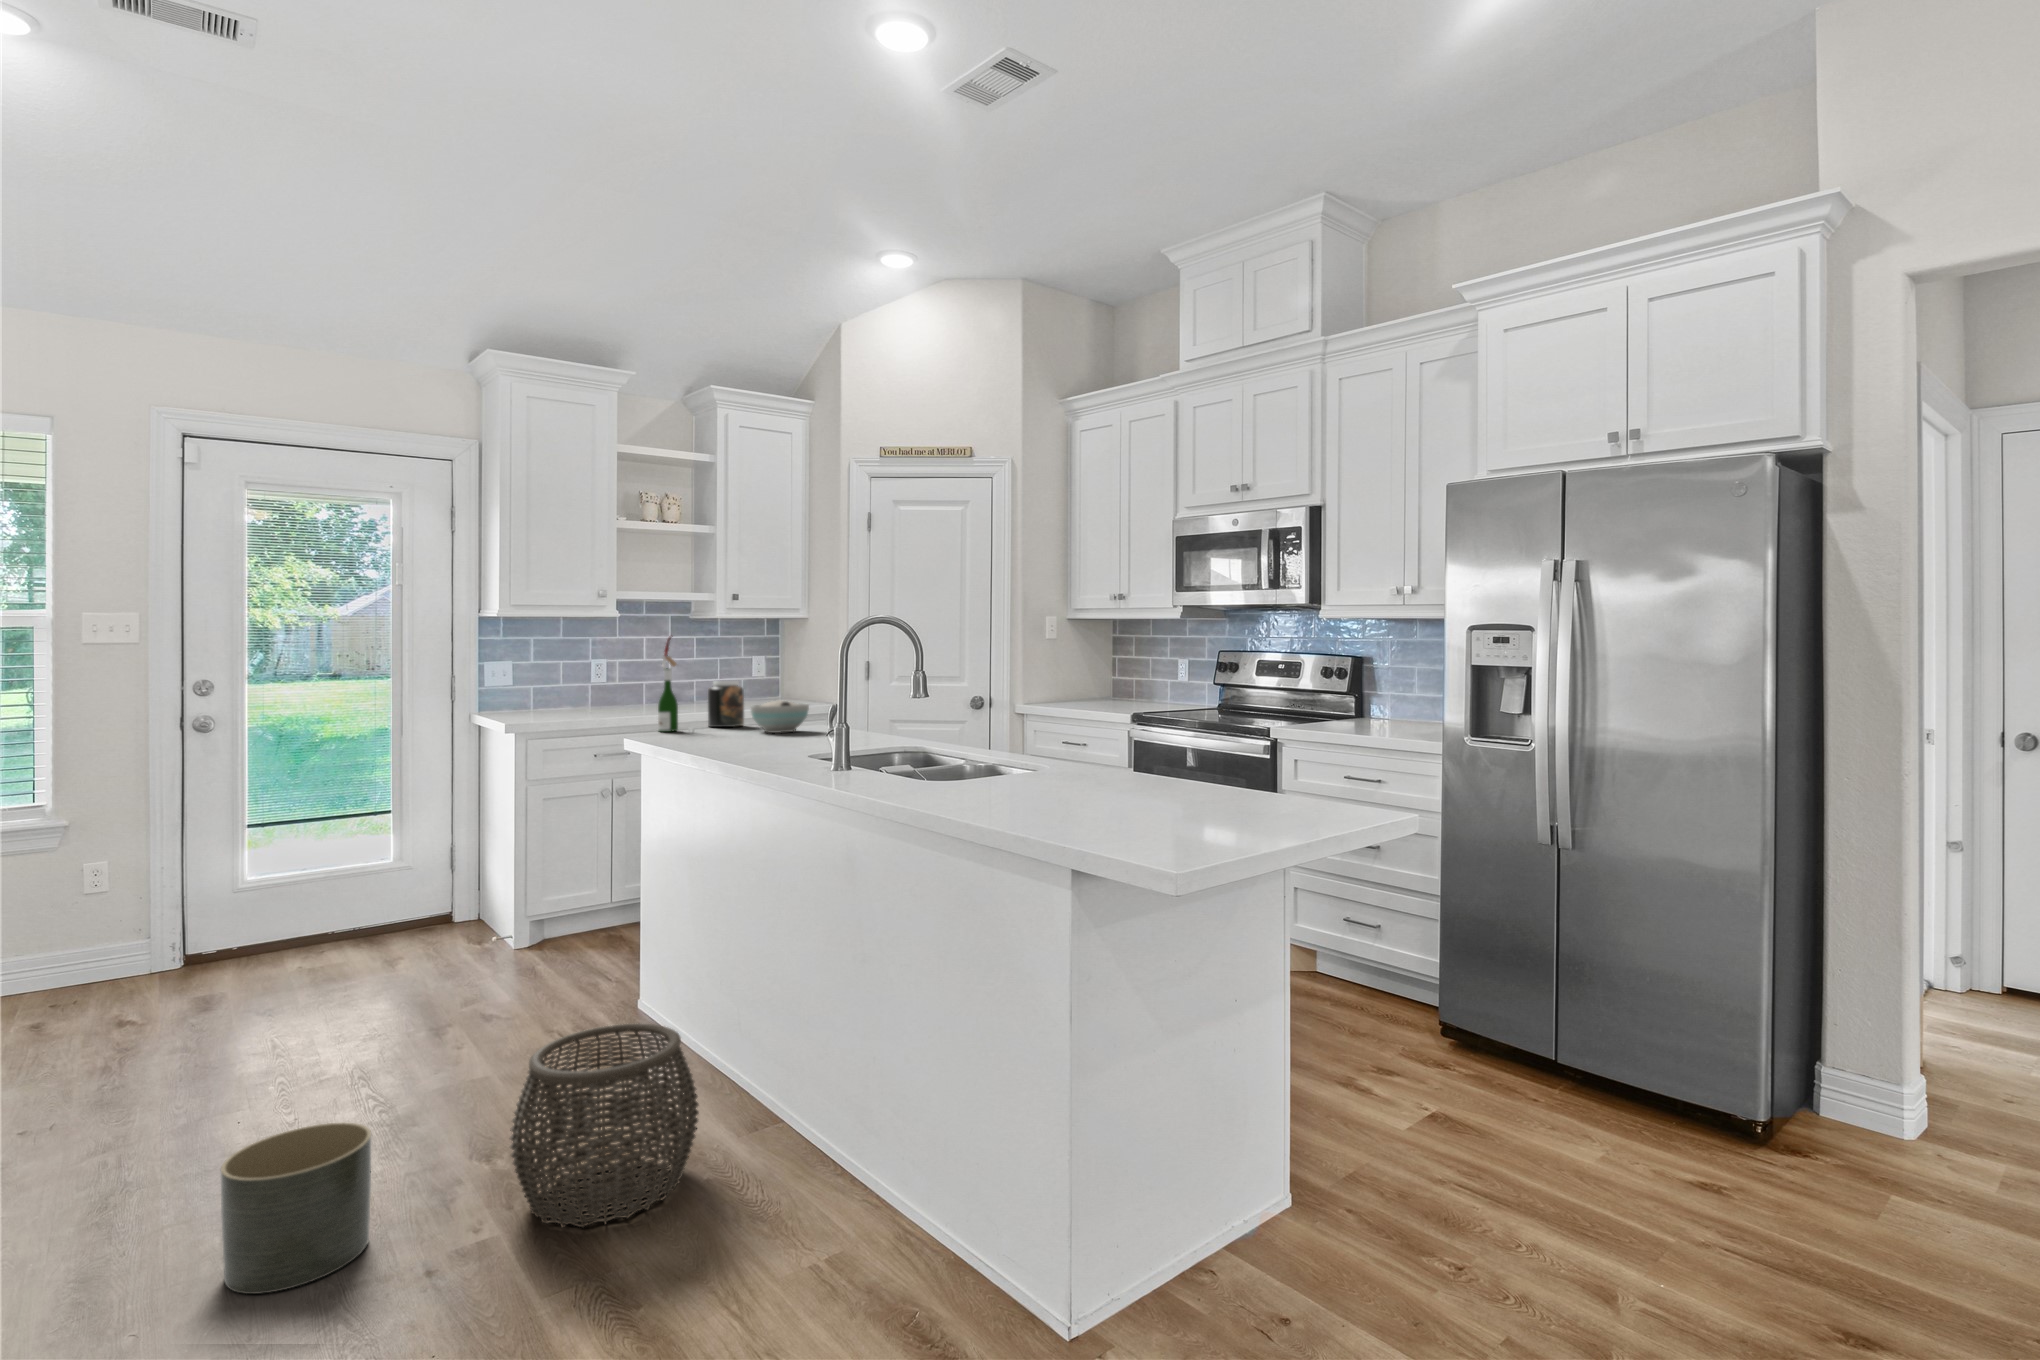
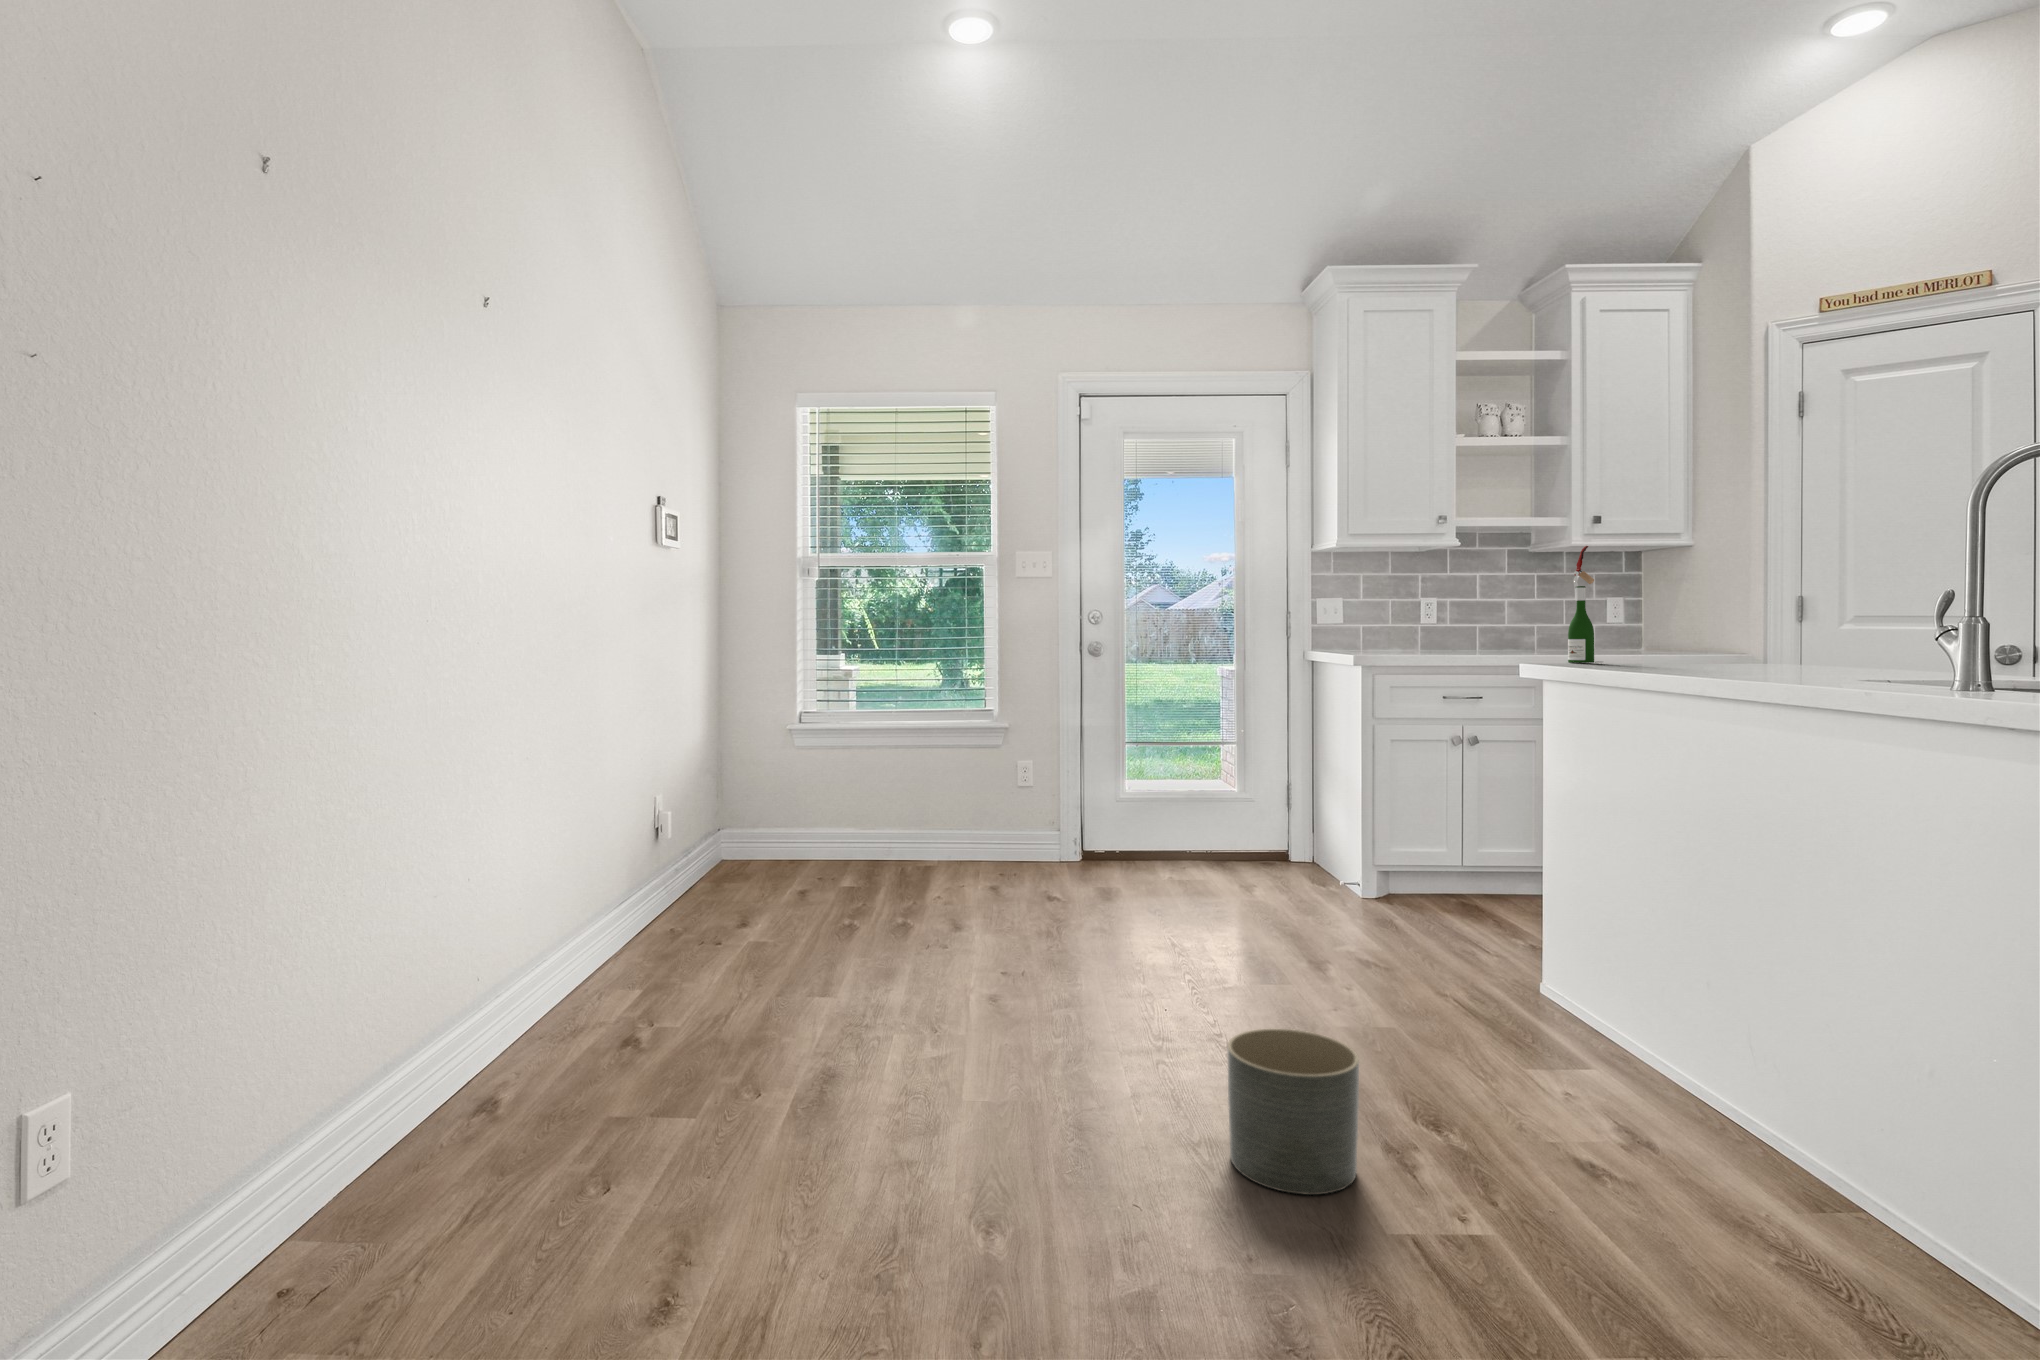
jar: present [708,681,744,727] -> none [1623,605,1675,662]
bowl: present [751,700,809,733] -> none [1701,627,1792,669]
woven basket: present [510,1023,699,1227] -> none [1504,999,1761,1256]

